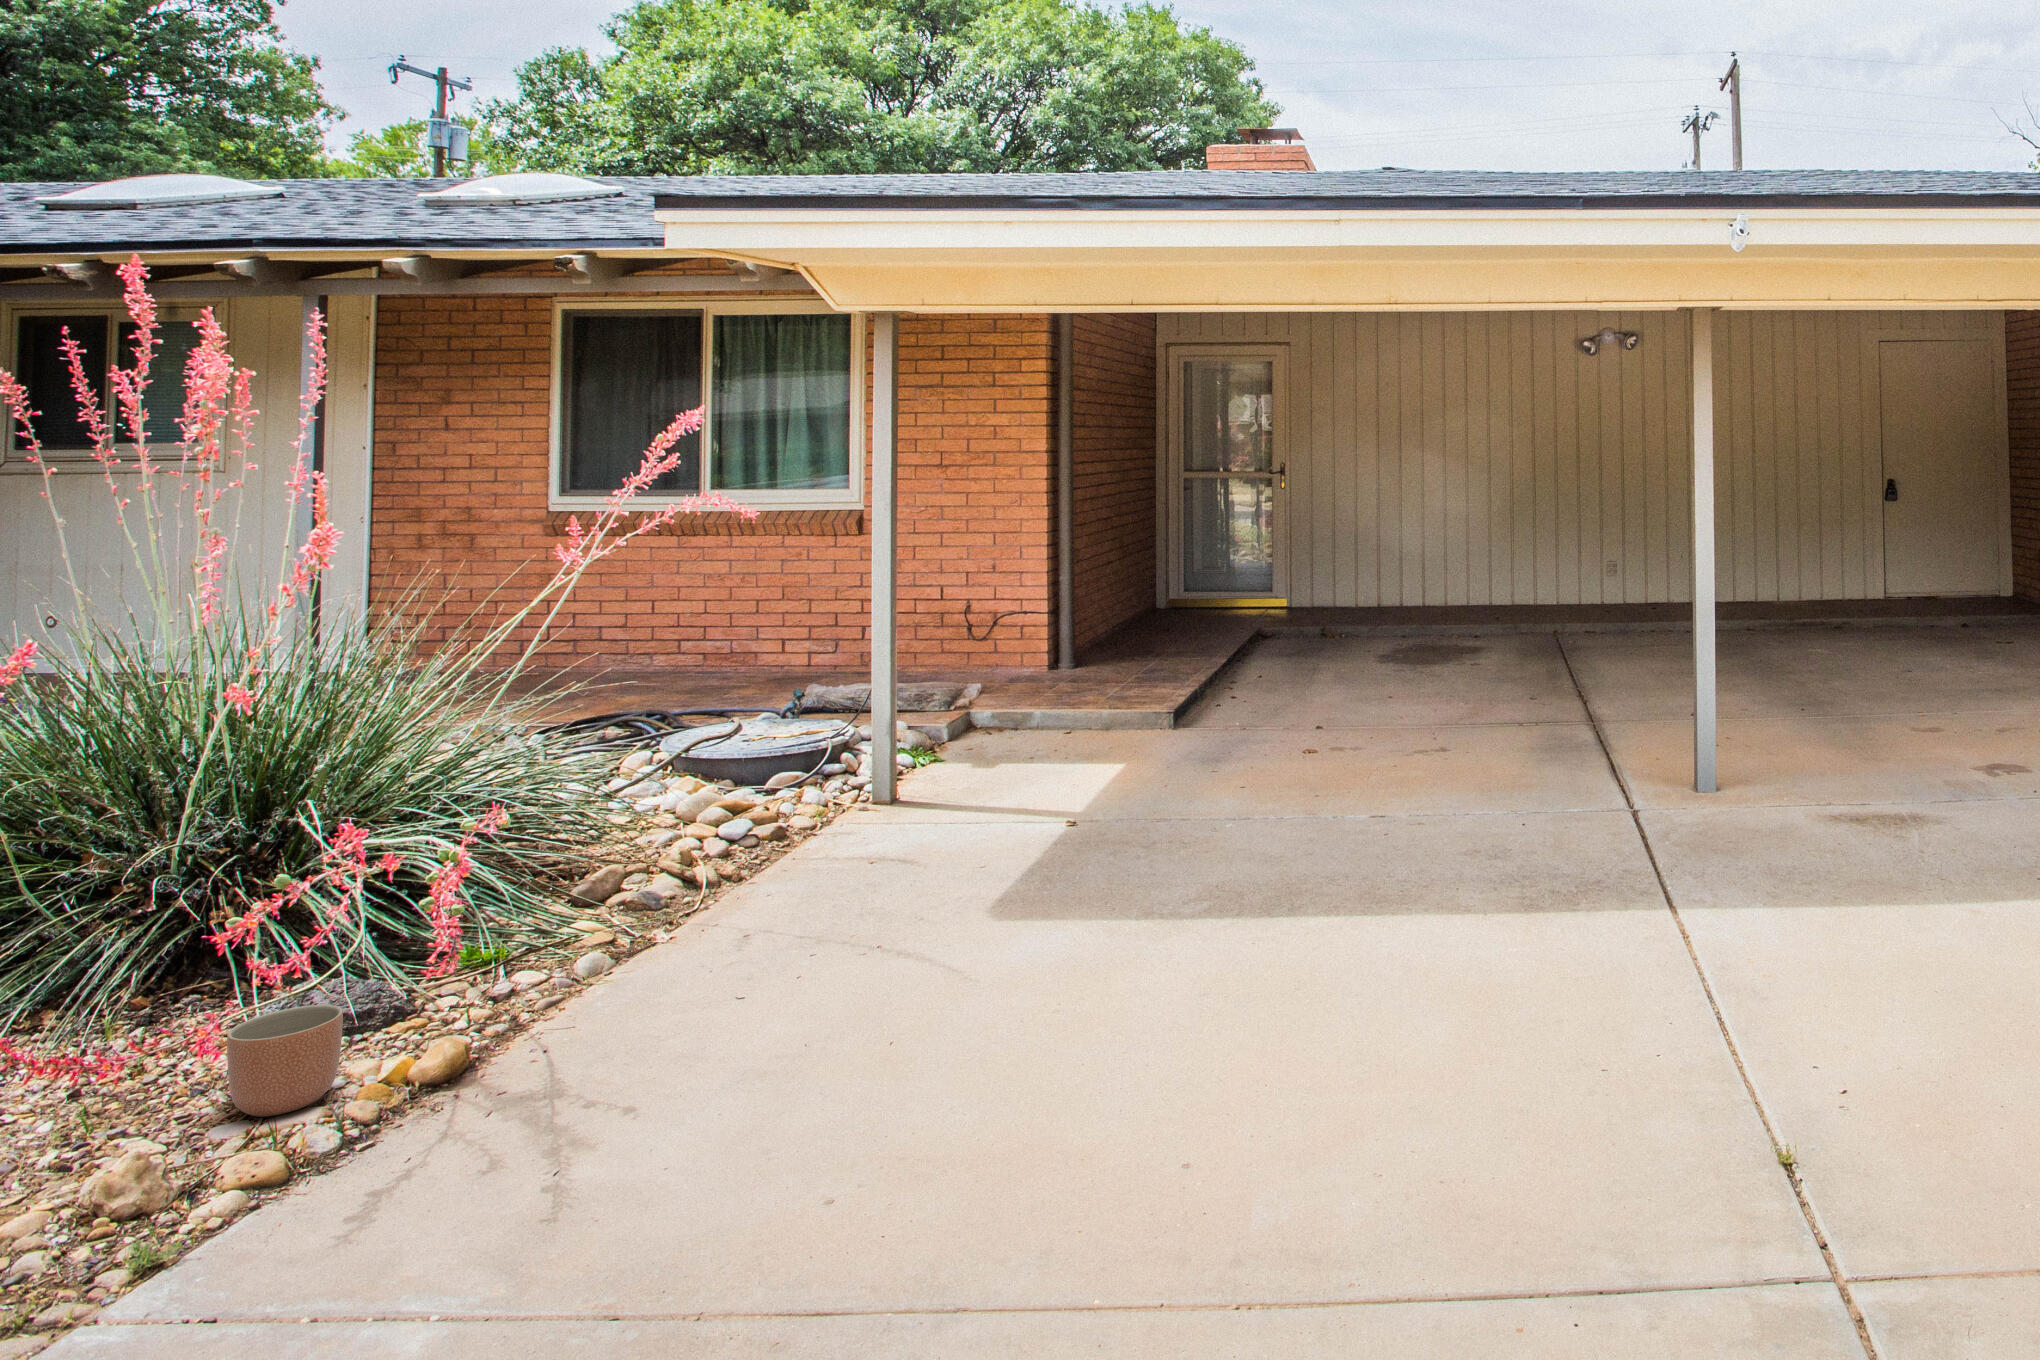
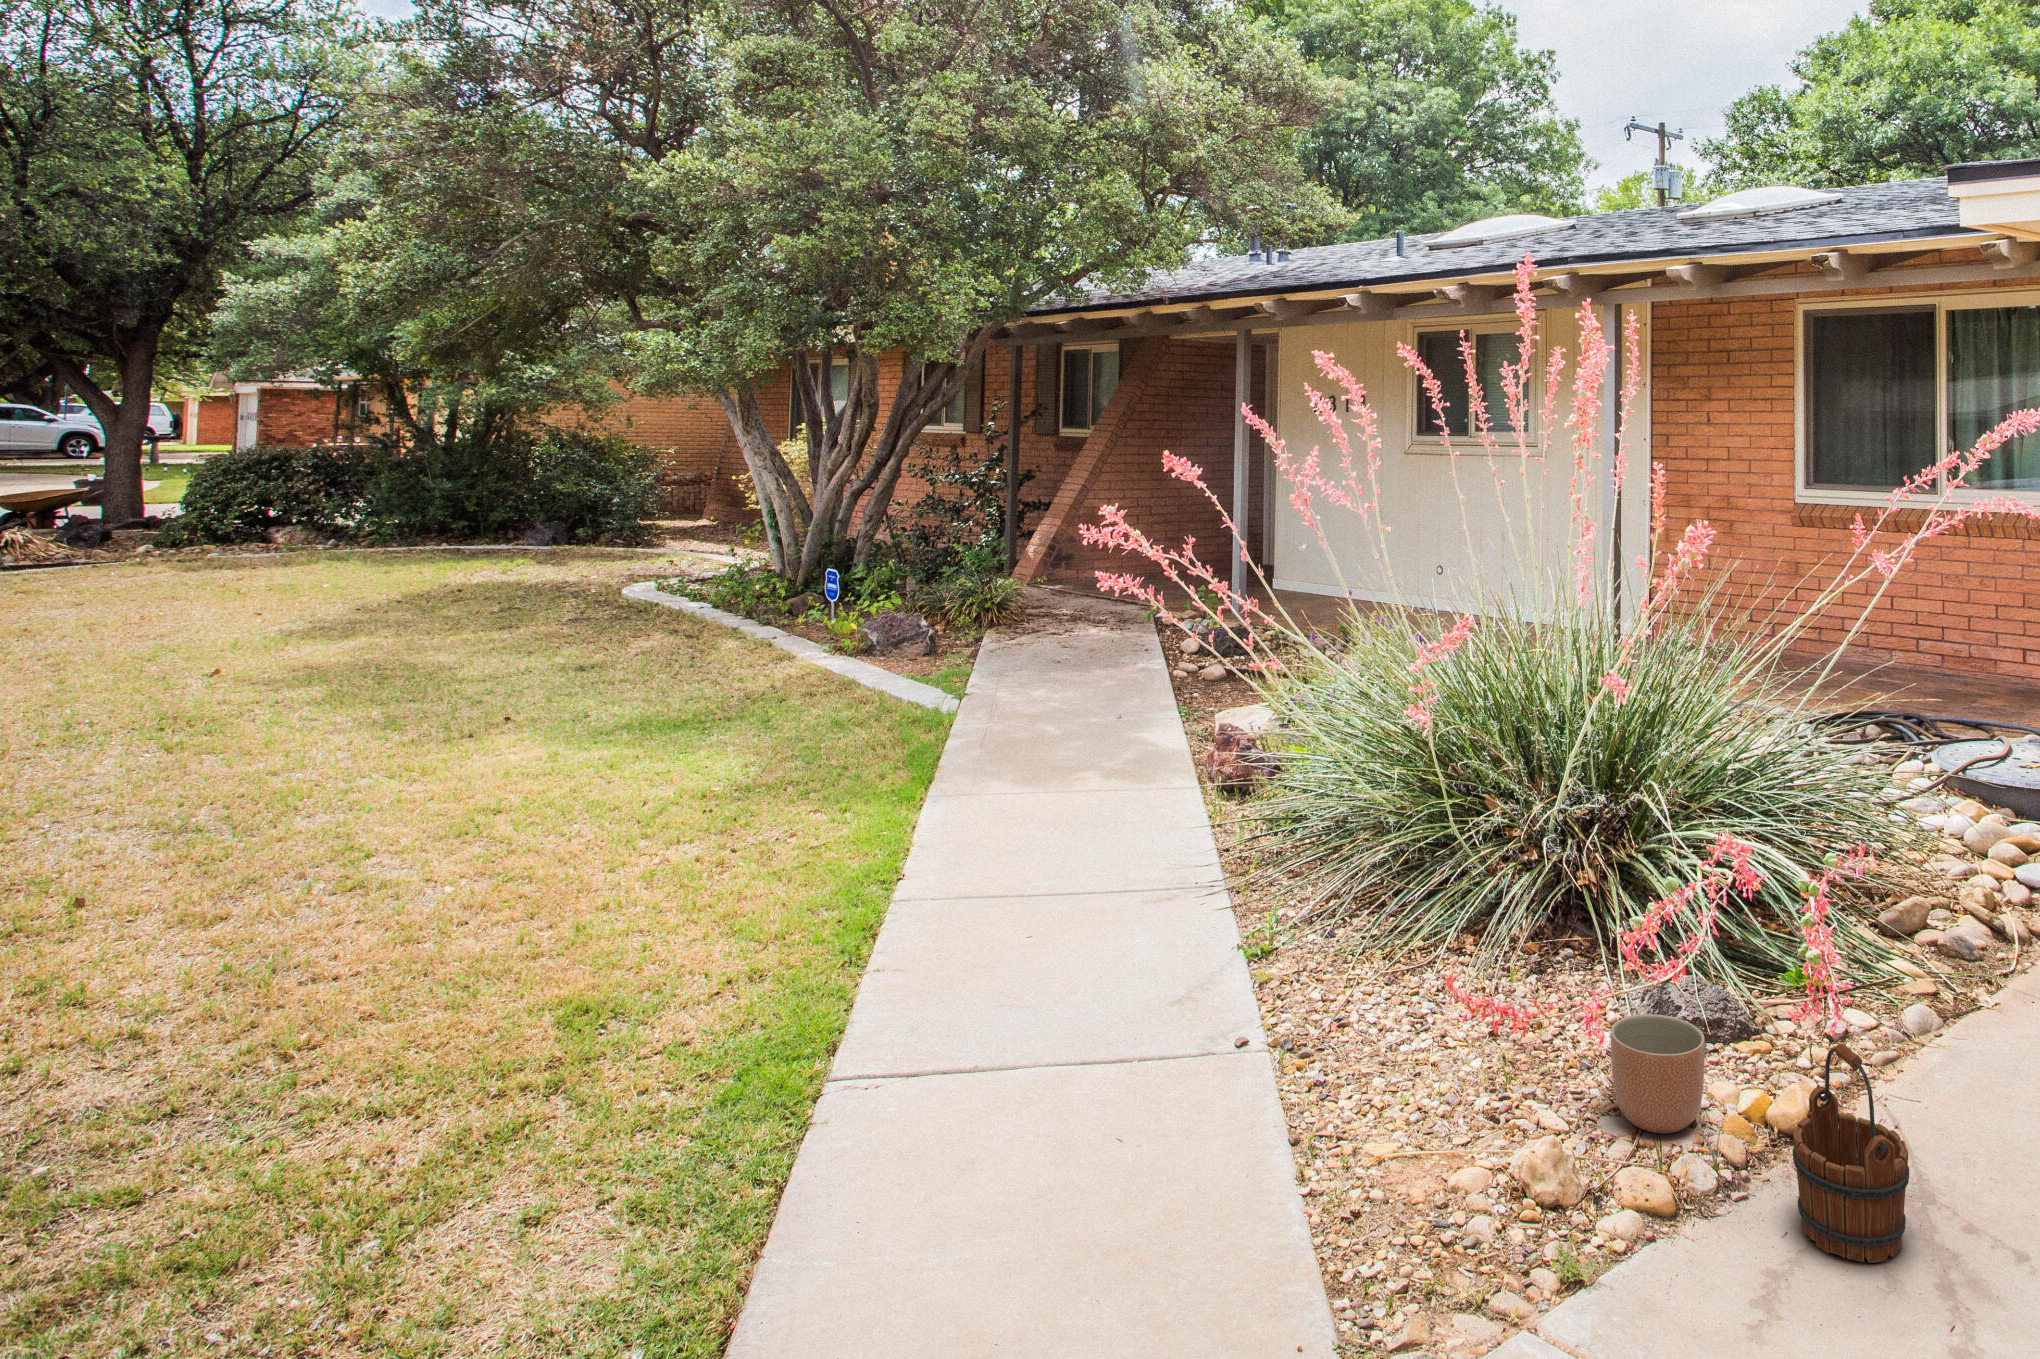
wooden bucket: none [426,957,540,1134] -> present [1793,1044,1909,1263]

